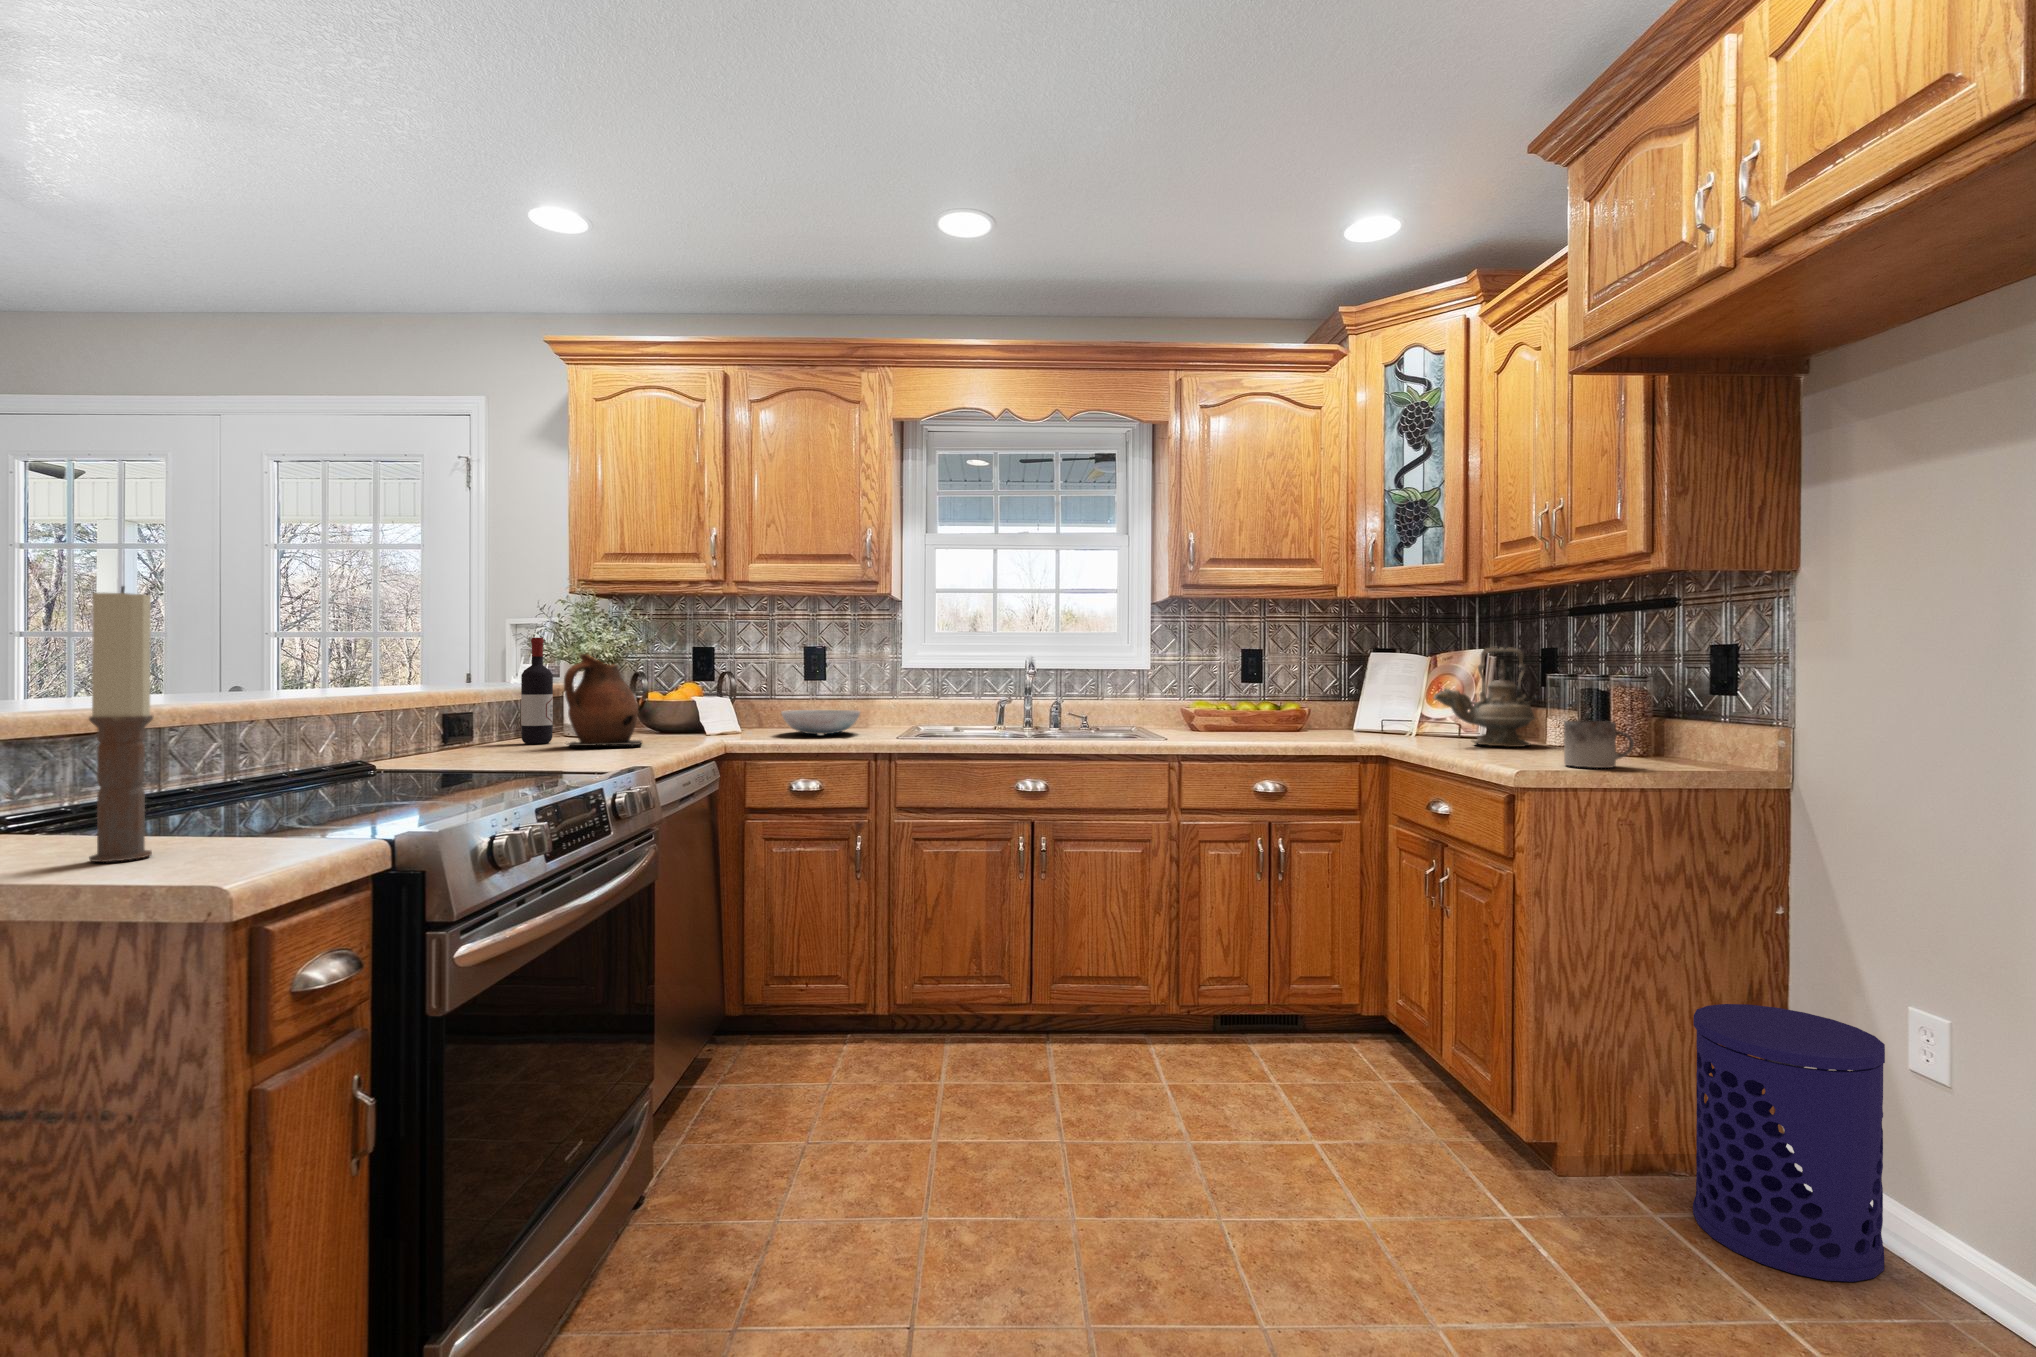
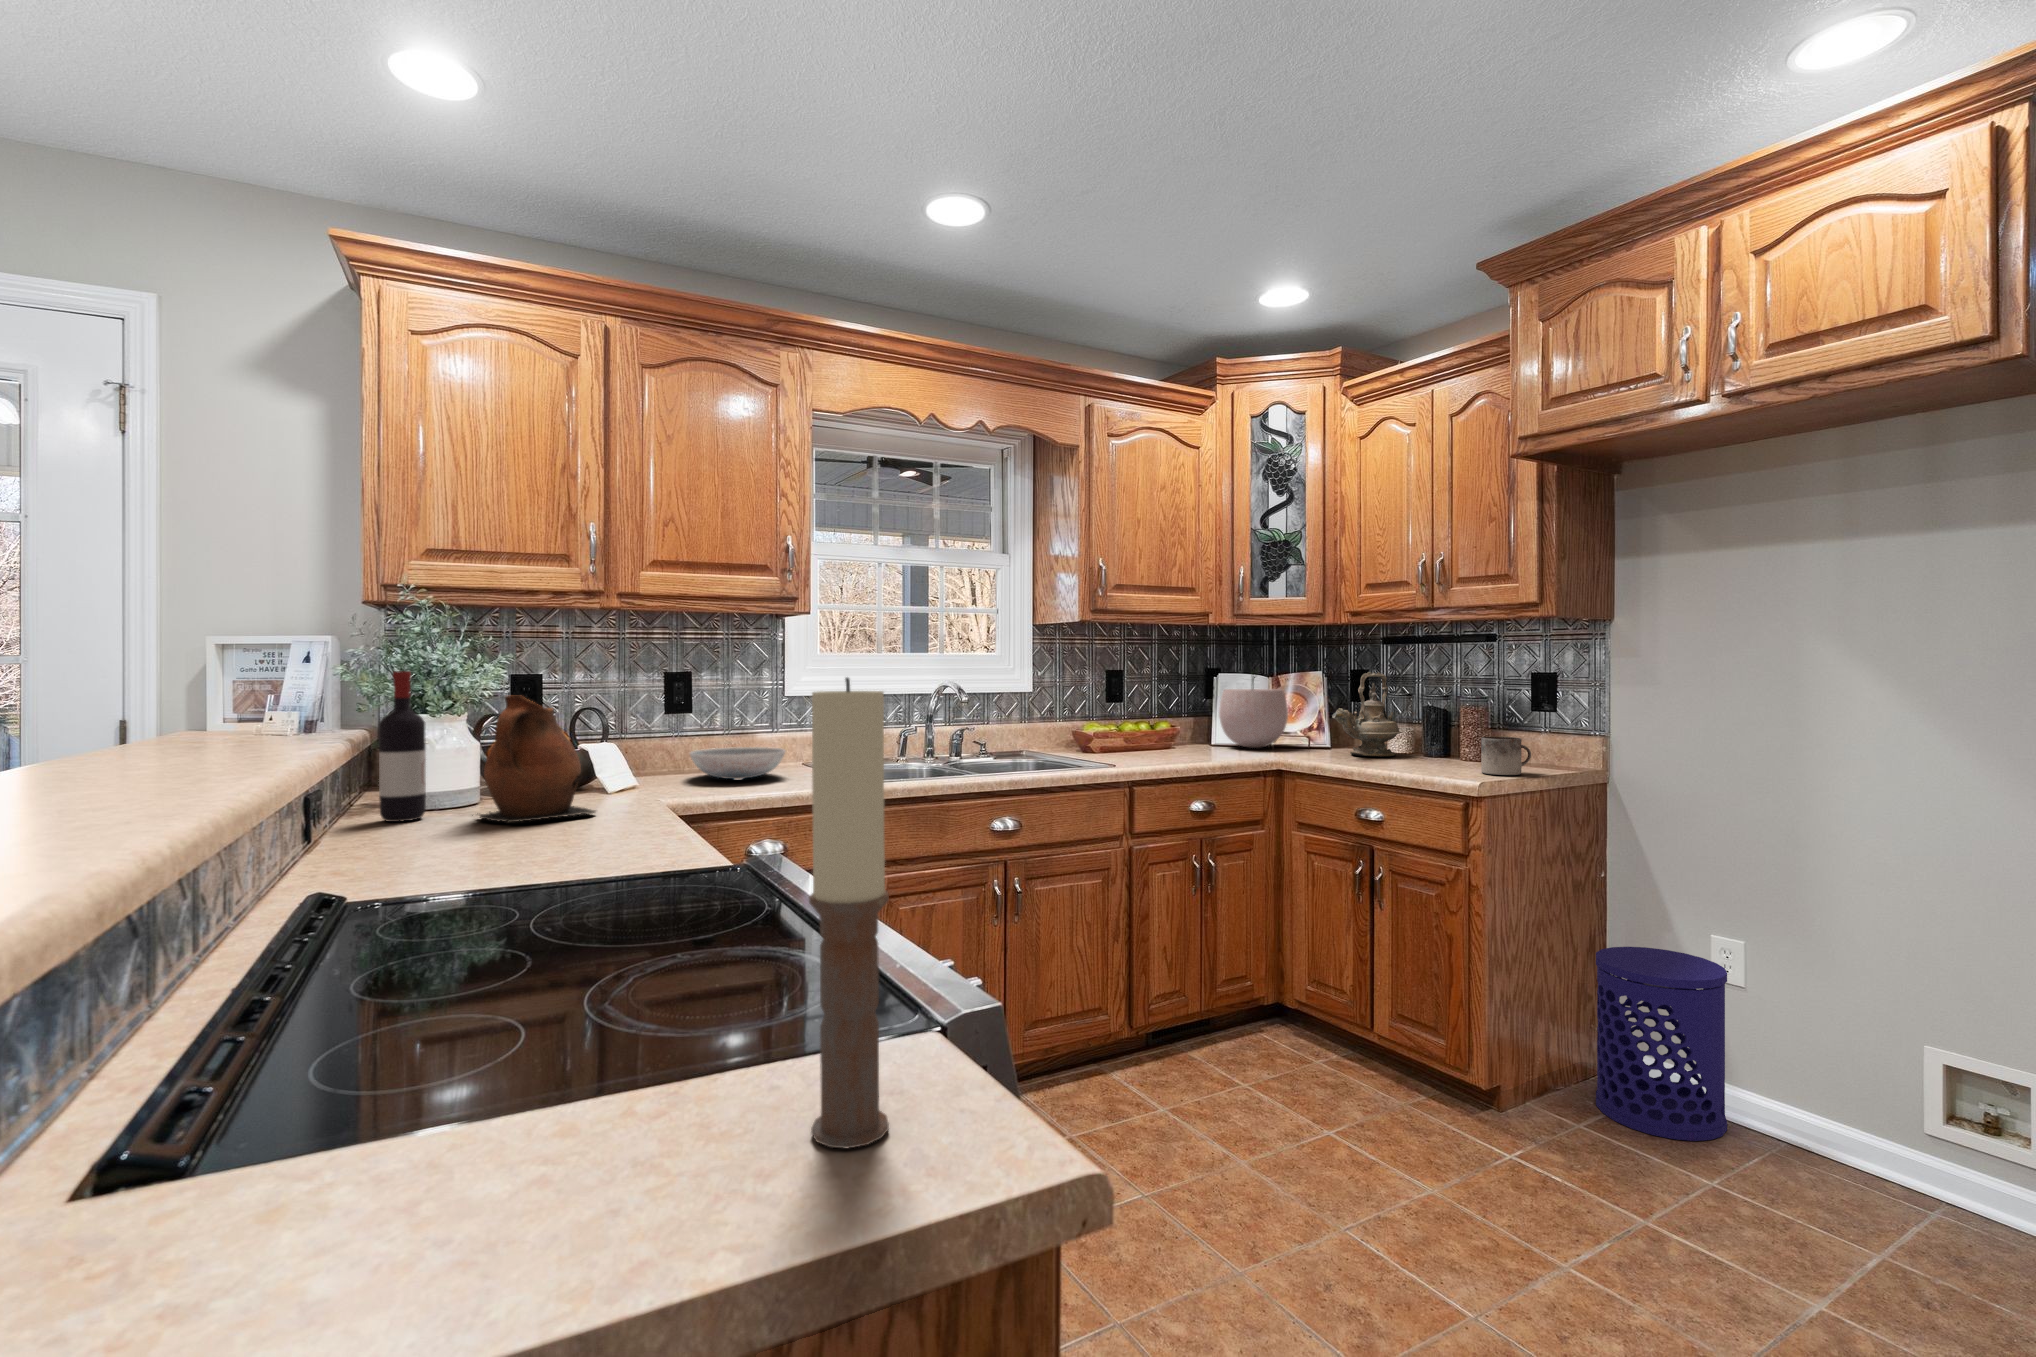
plant pot: none [1350,641,1430,734] -> present [1219,670,1288,748]

